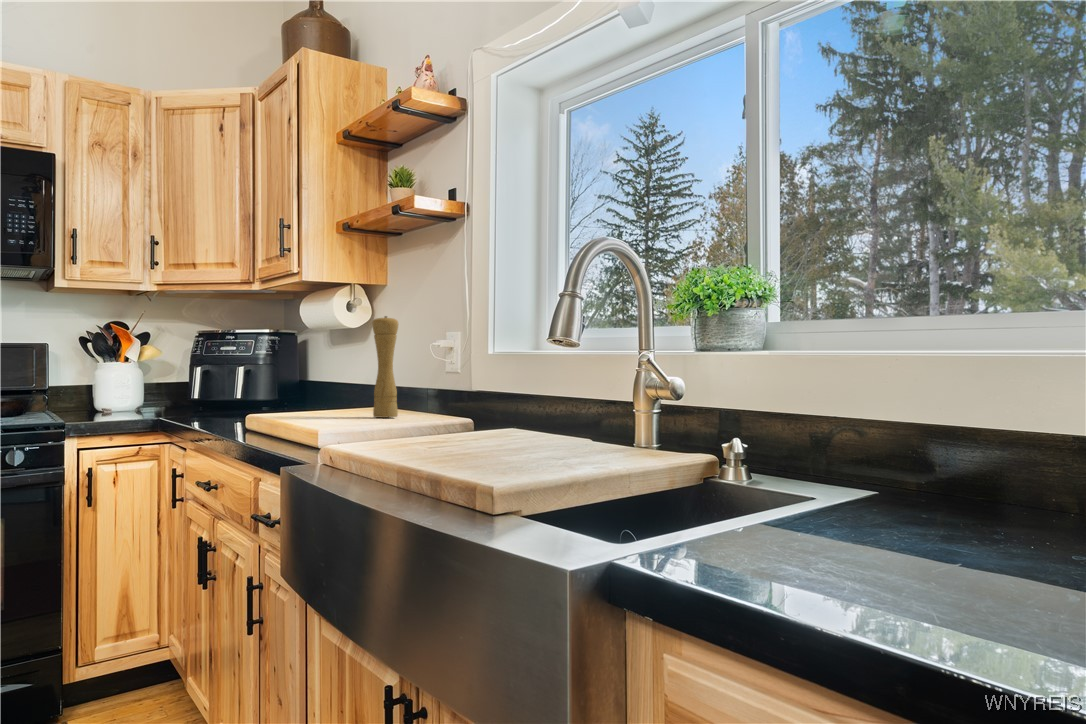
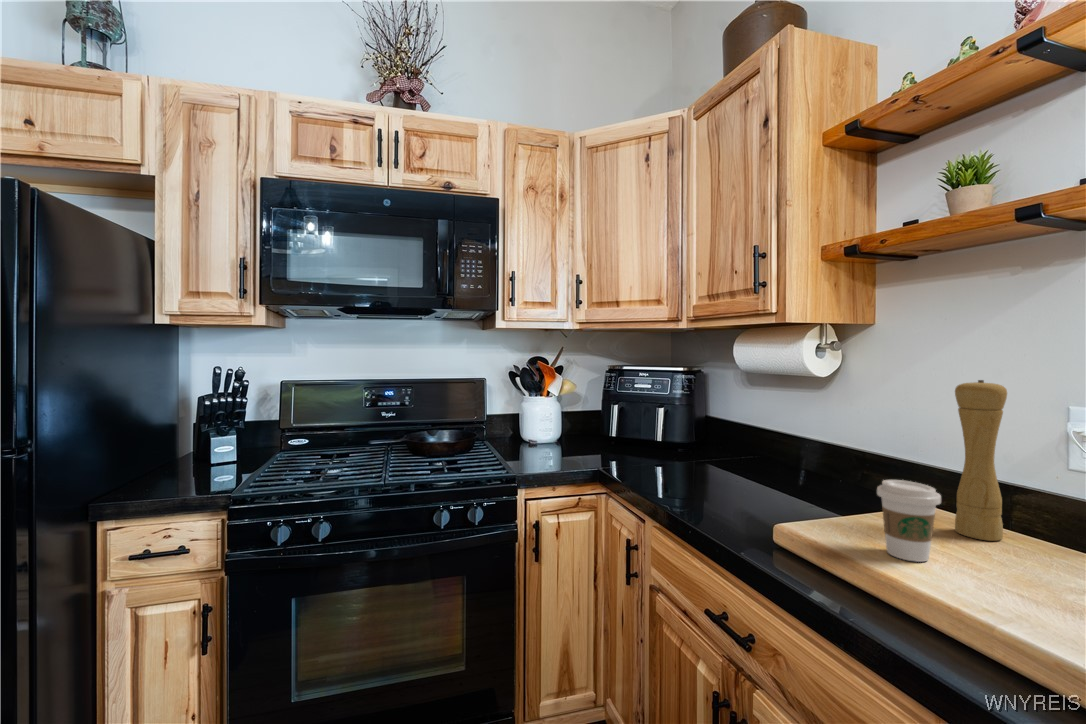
coffee cup: none [295,375,328,420] -> present [877,480,941,562]

